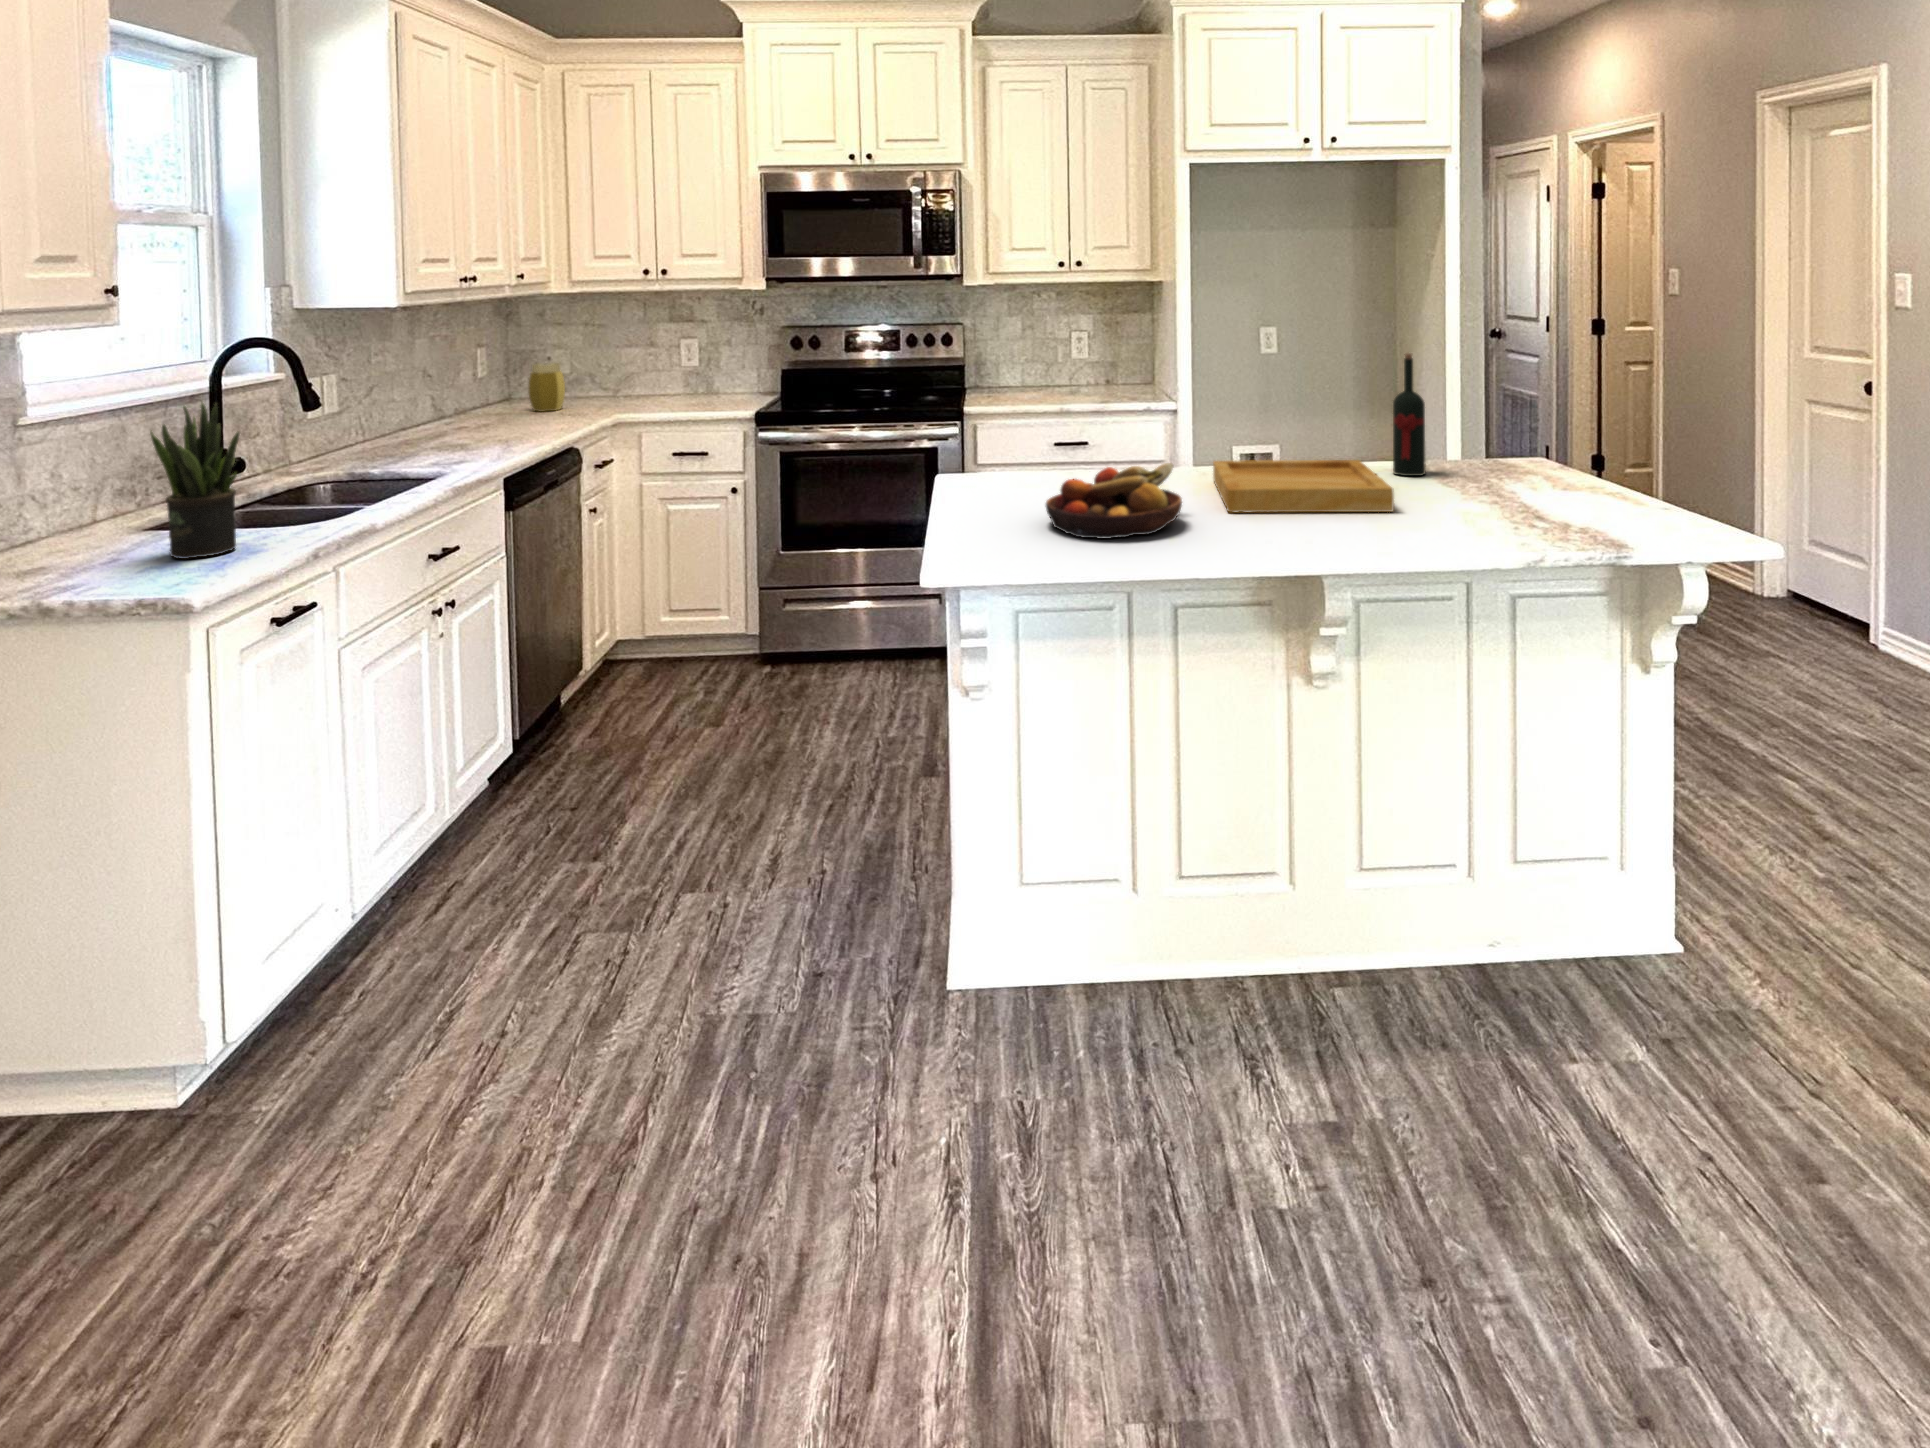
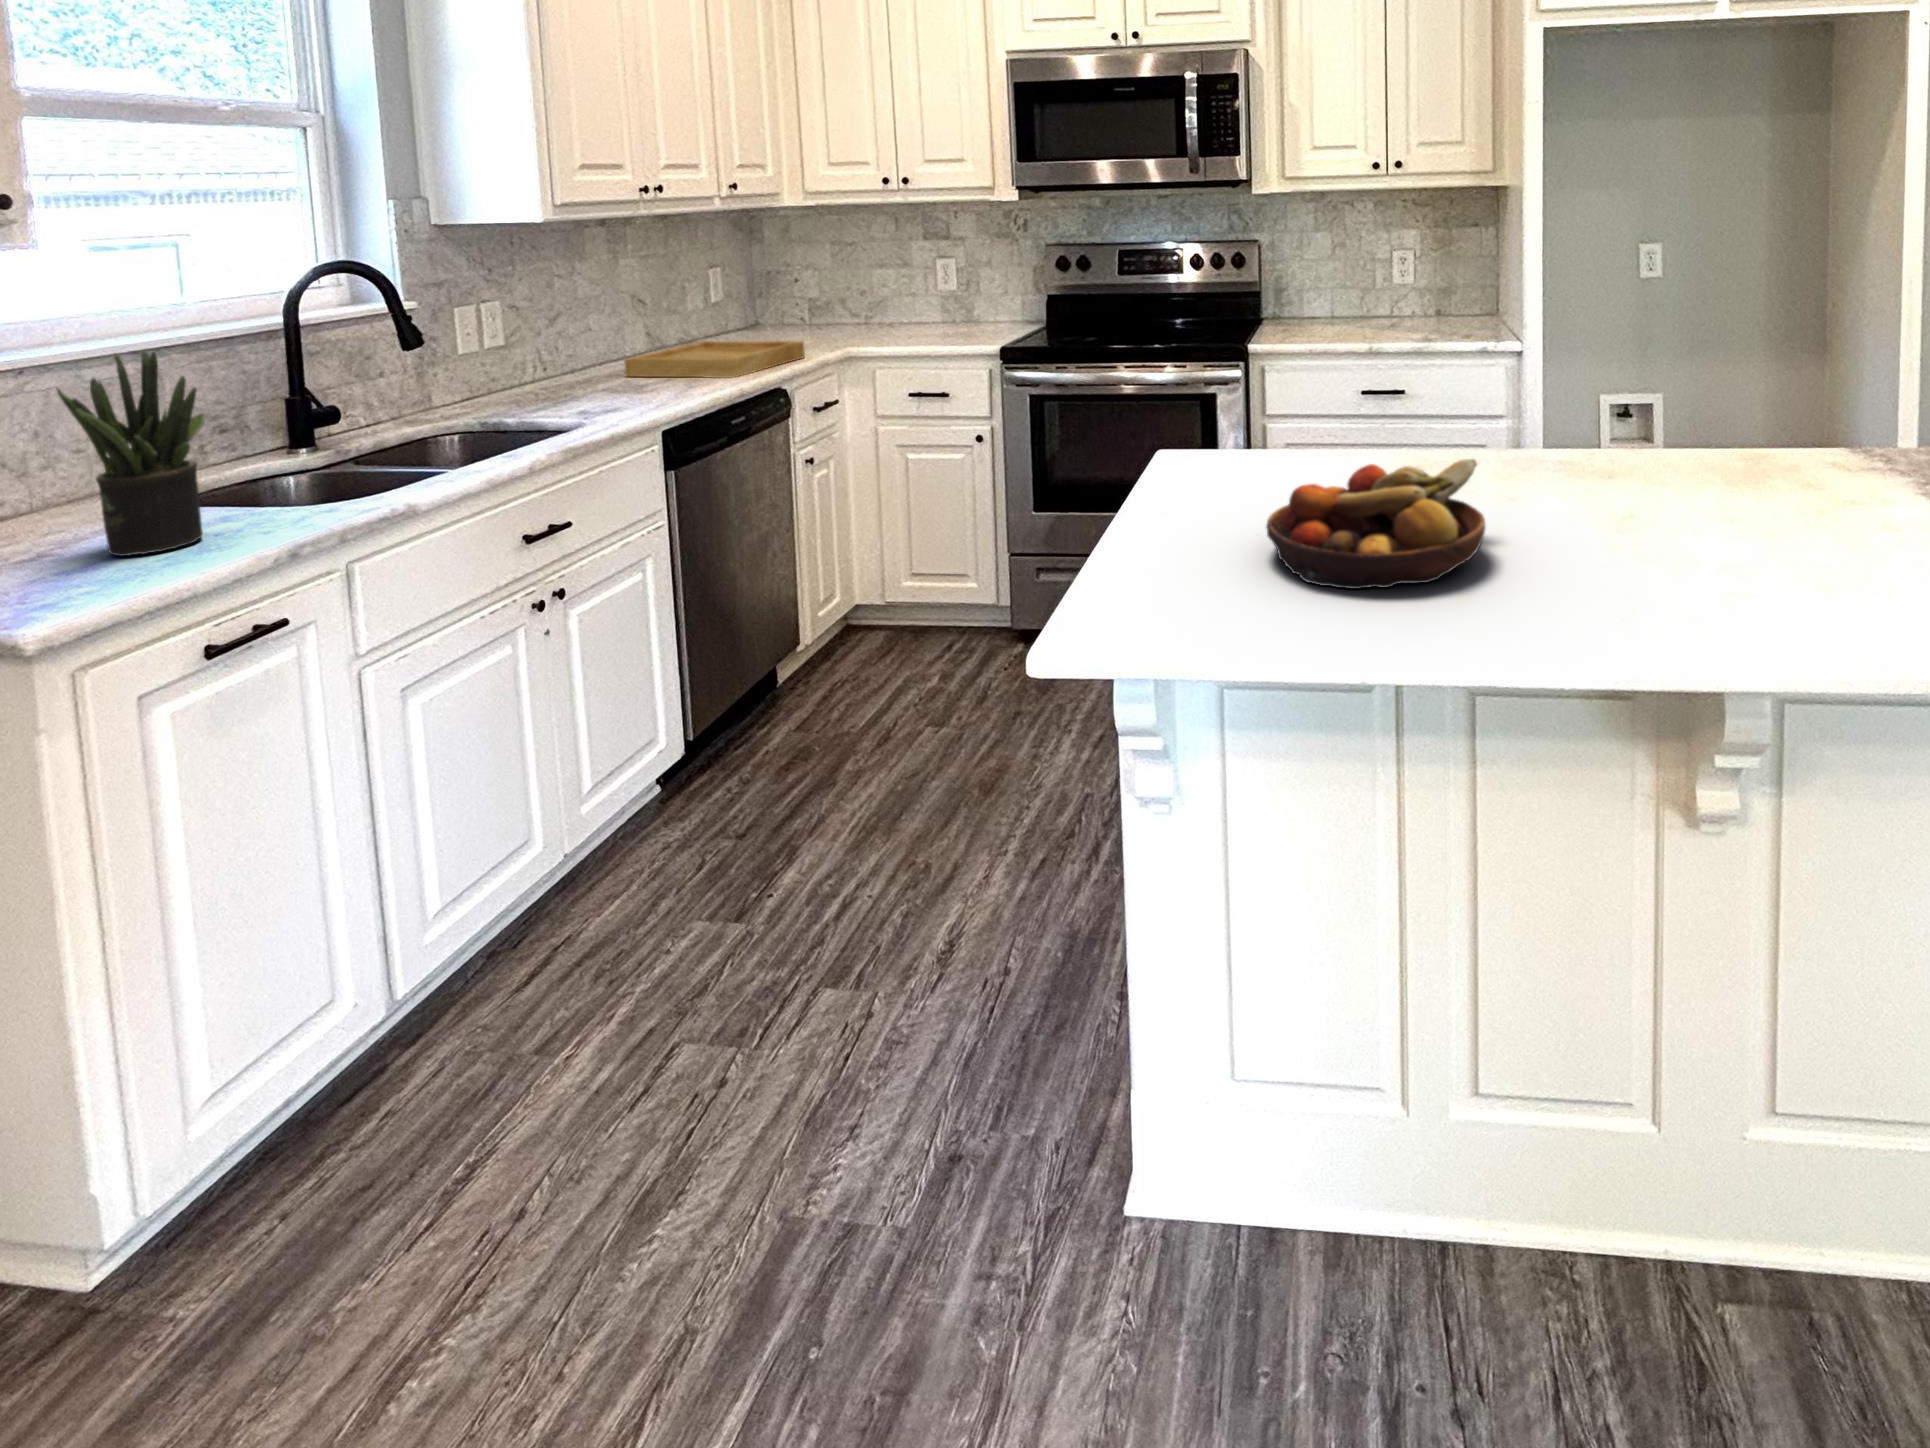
wine bottle: present [1393,353,1426,476] -> none [1838,284,1897,476]
jar: present [529,363,565,412] -> none [763,287,803,342]
tray: present [1213,460,1394,513] -> present [625,341,805,378]

